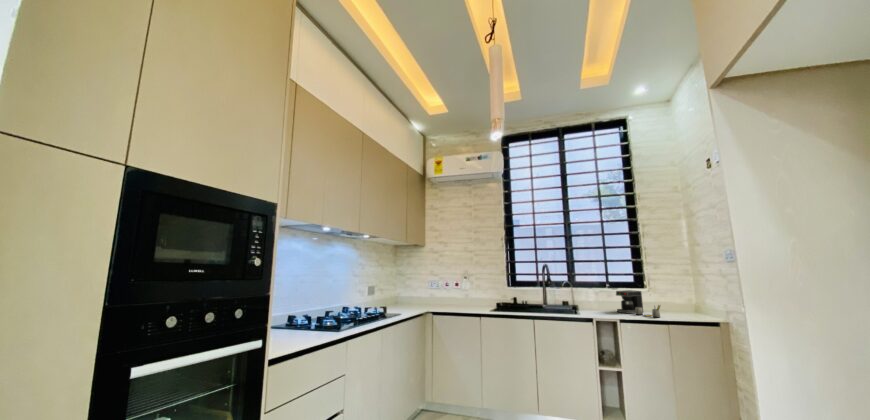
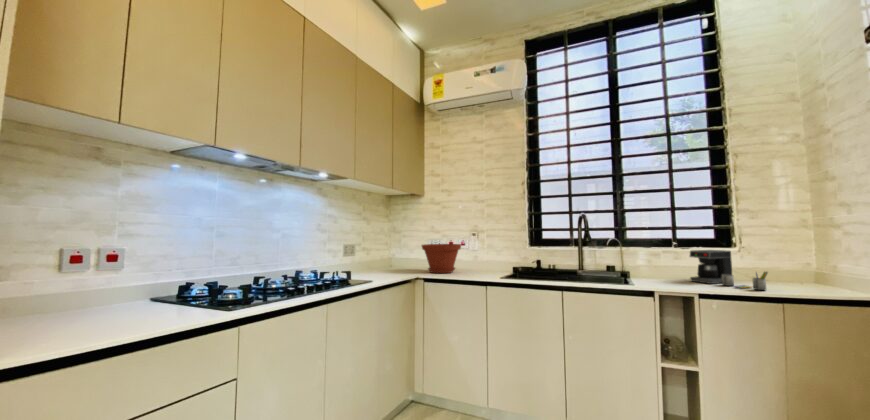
plant pot: none [427,285,458,308] -> present [422,244,461,273]

